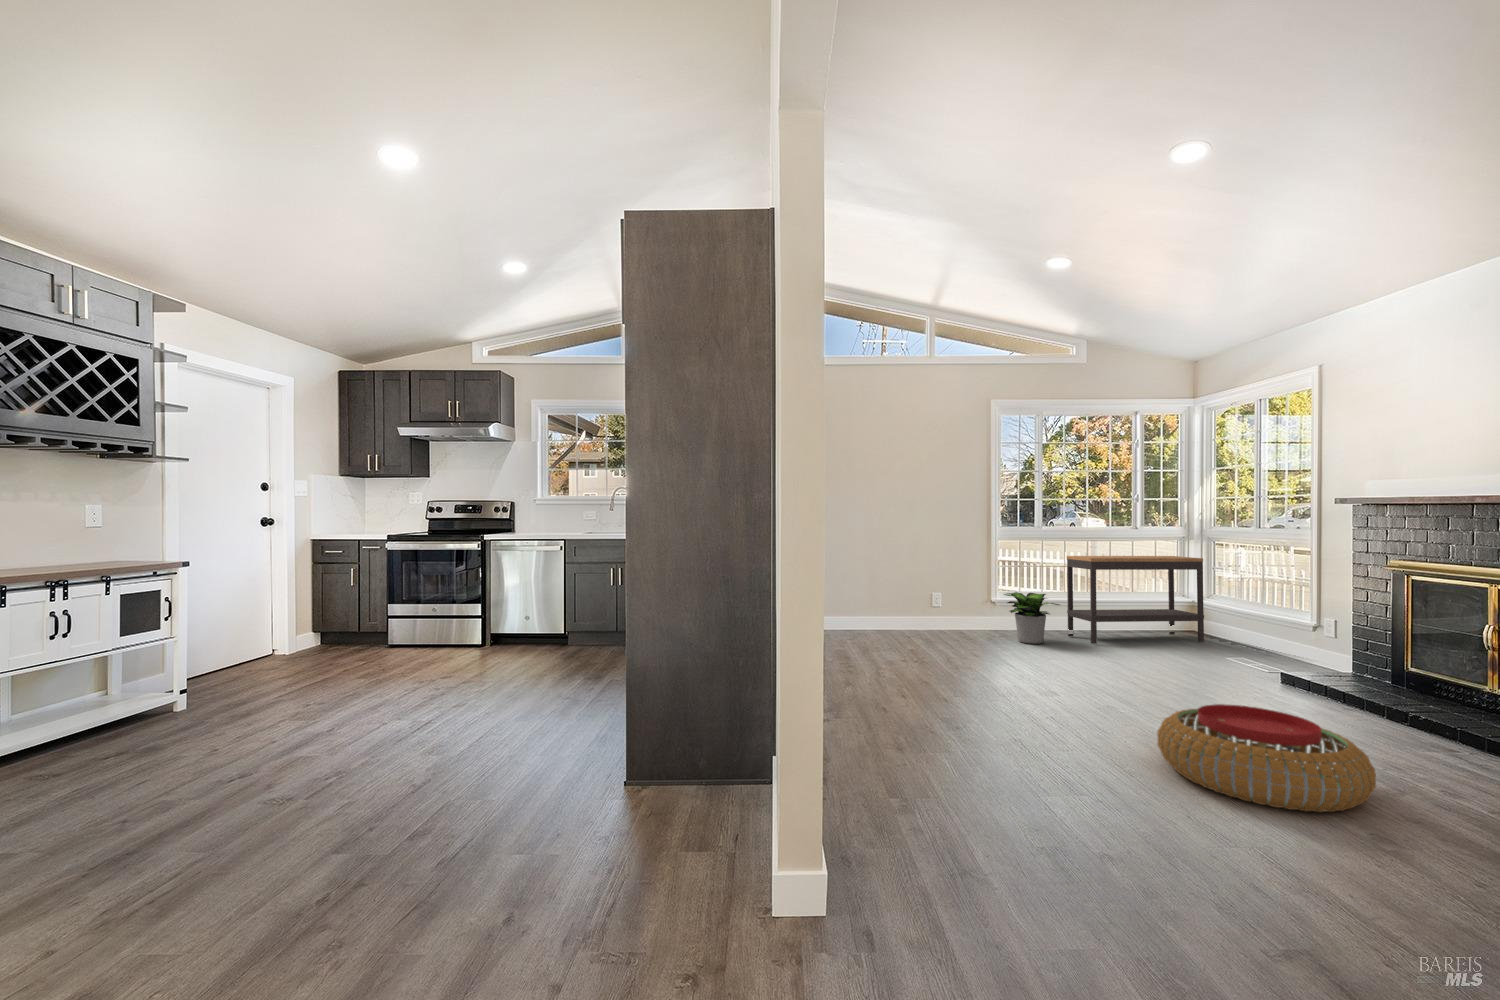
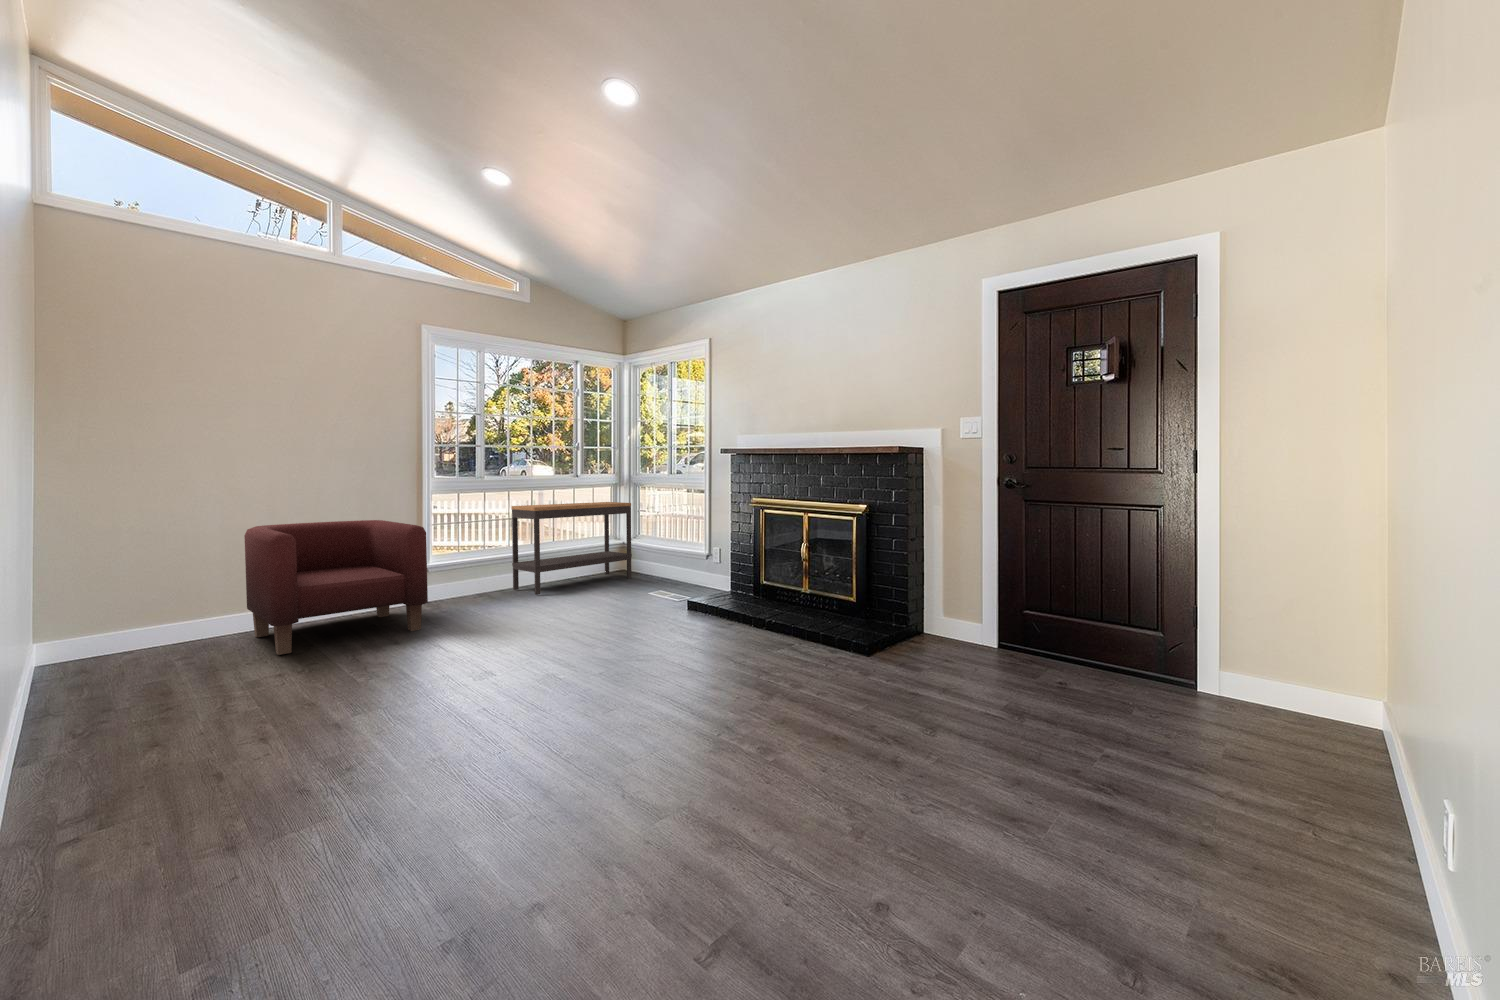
armchair: none [873,562,998,657] -> present [244,520,428,655]
potted plant: present [1004,592,1059,644] -> none [438,548,506,605]
pouf: present [1157,704,1376,812] -> none [584,645,753,749]

